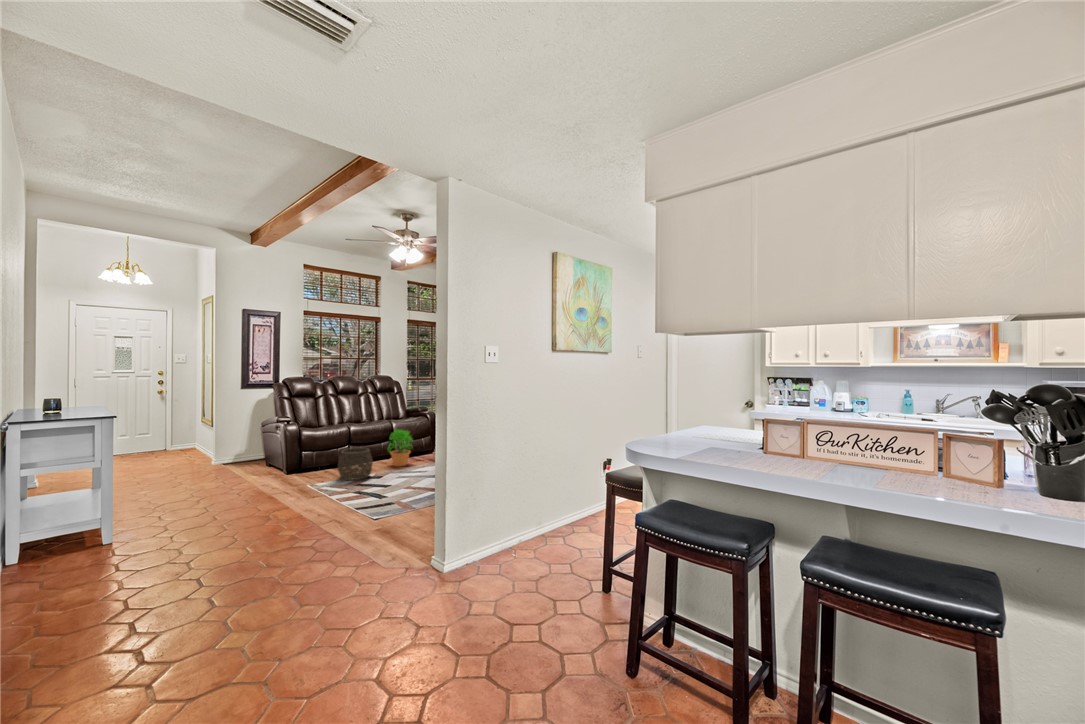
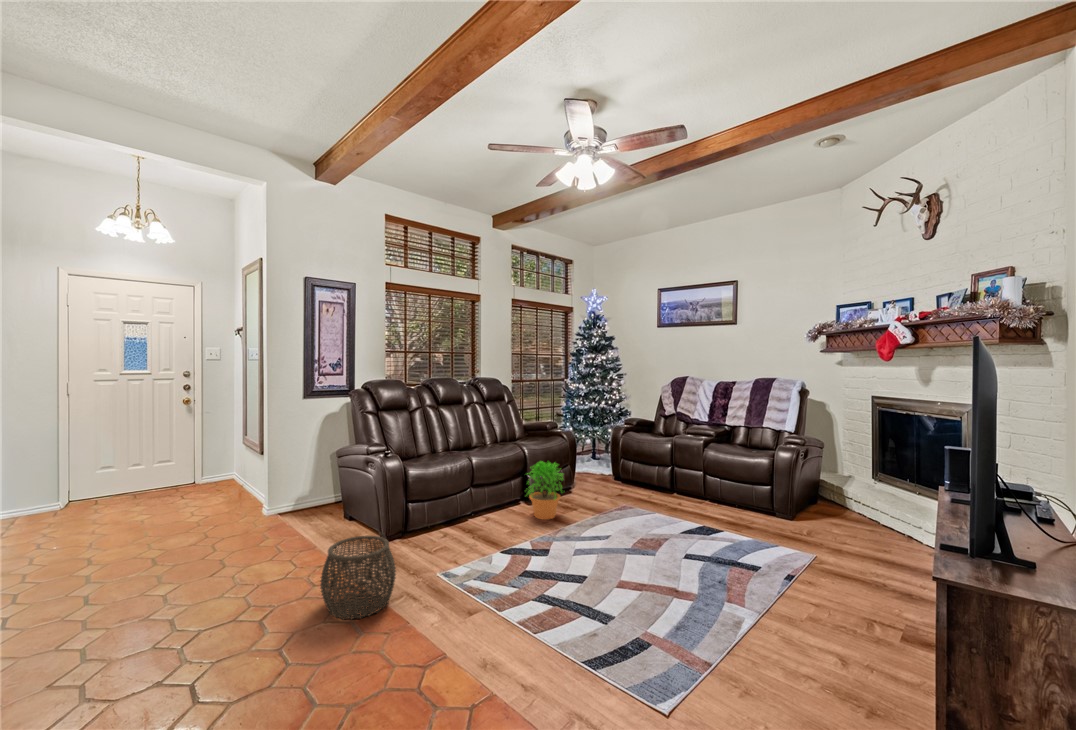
woven basket: present [338,448,373,481] -> present [320,536,396,619]

